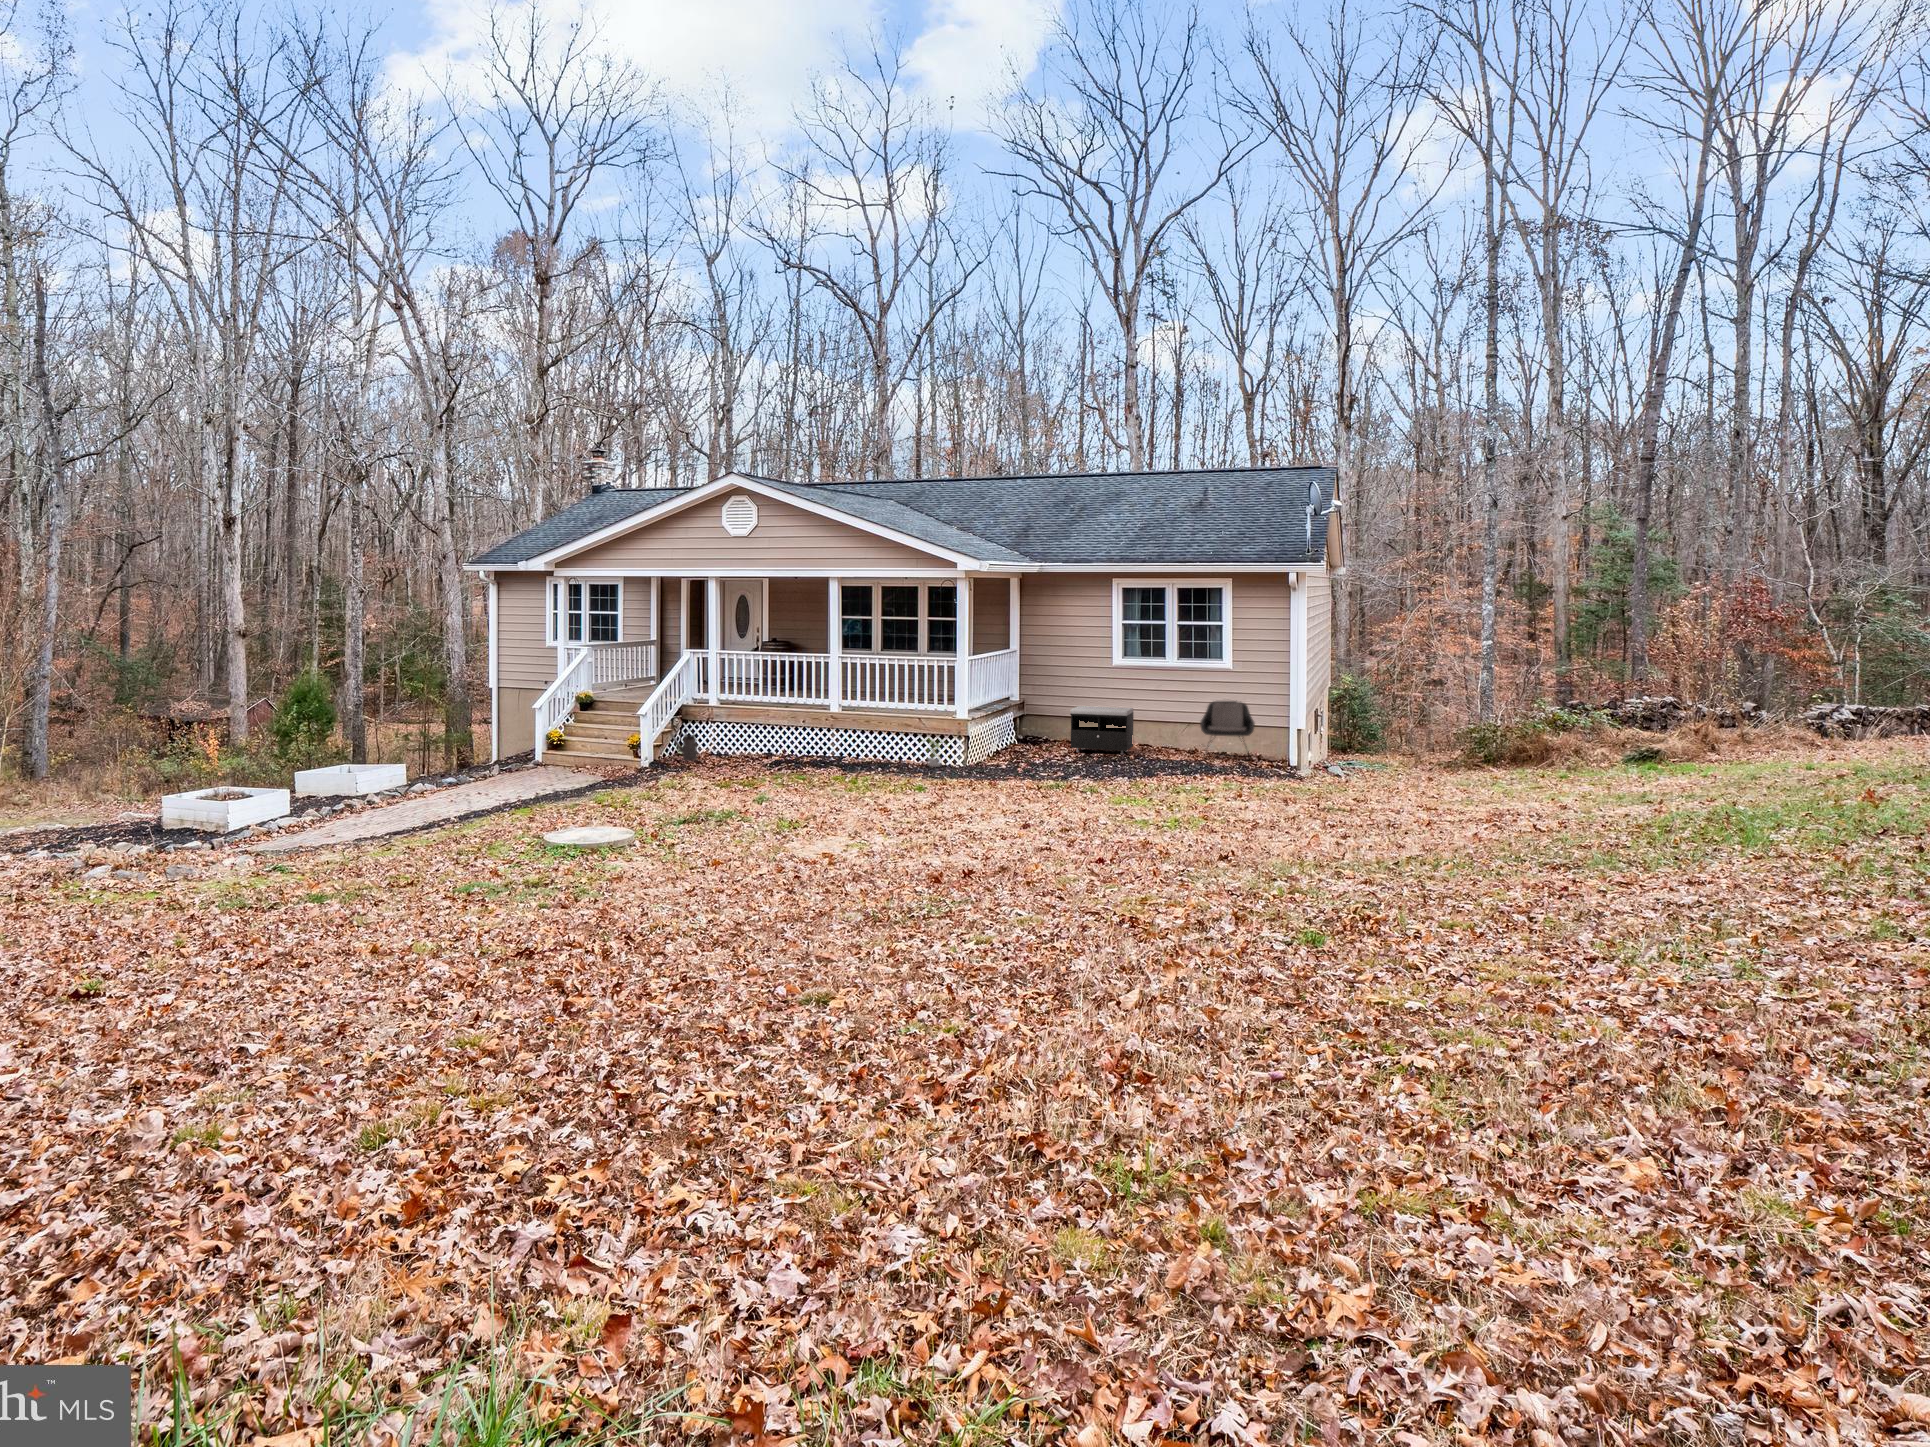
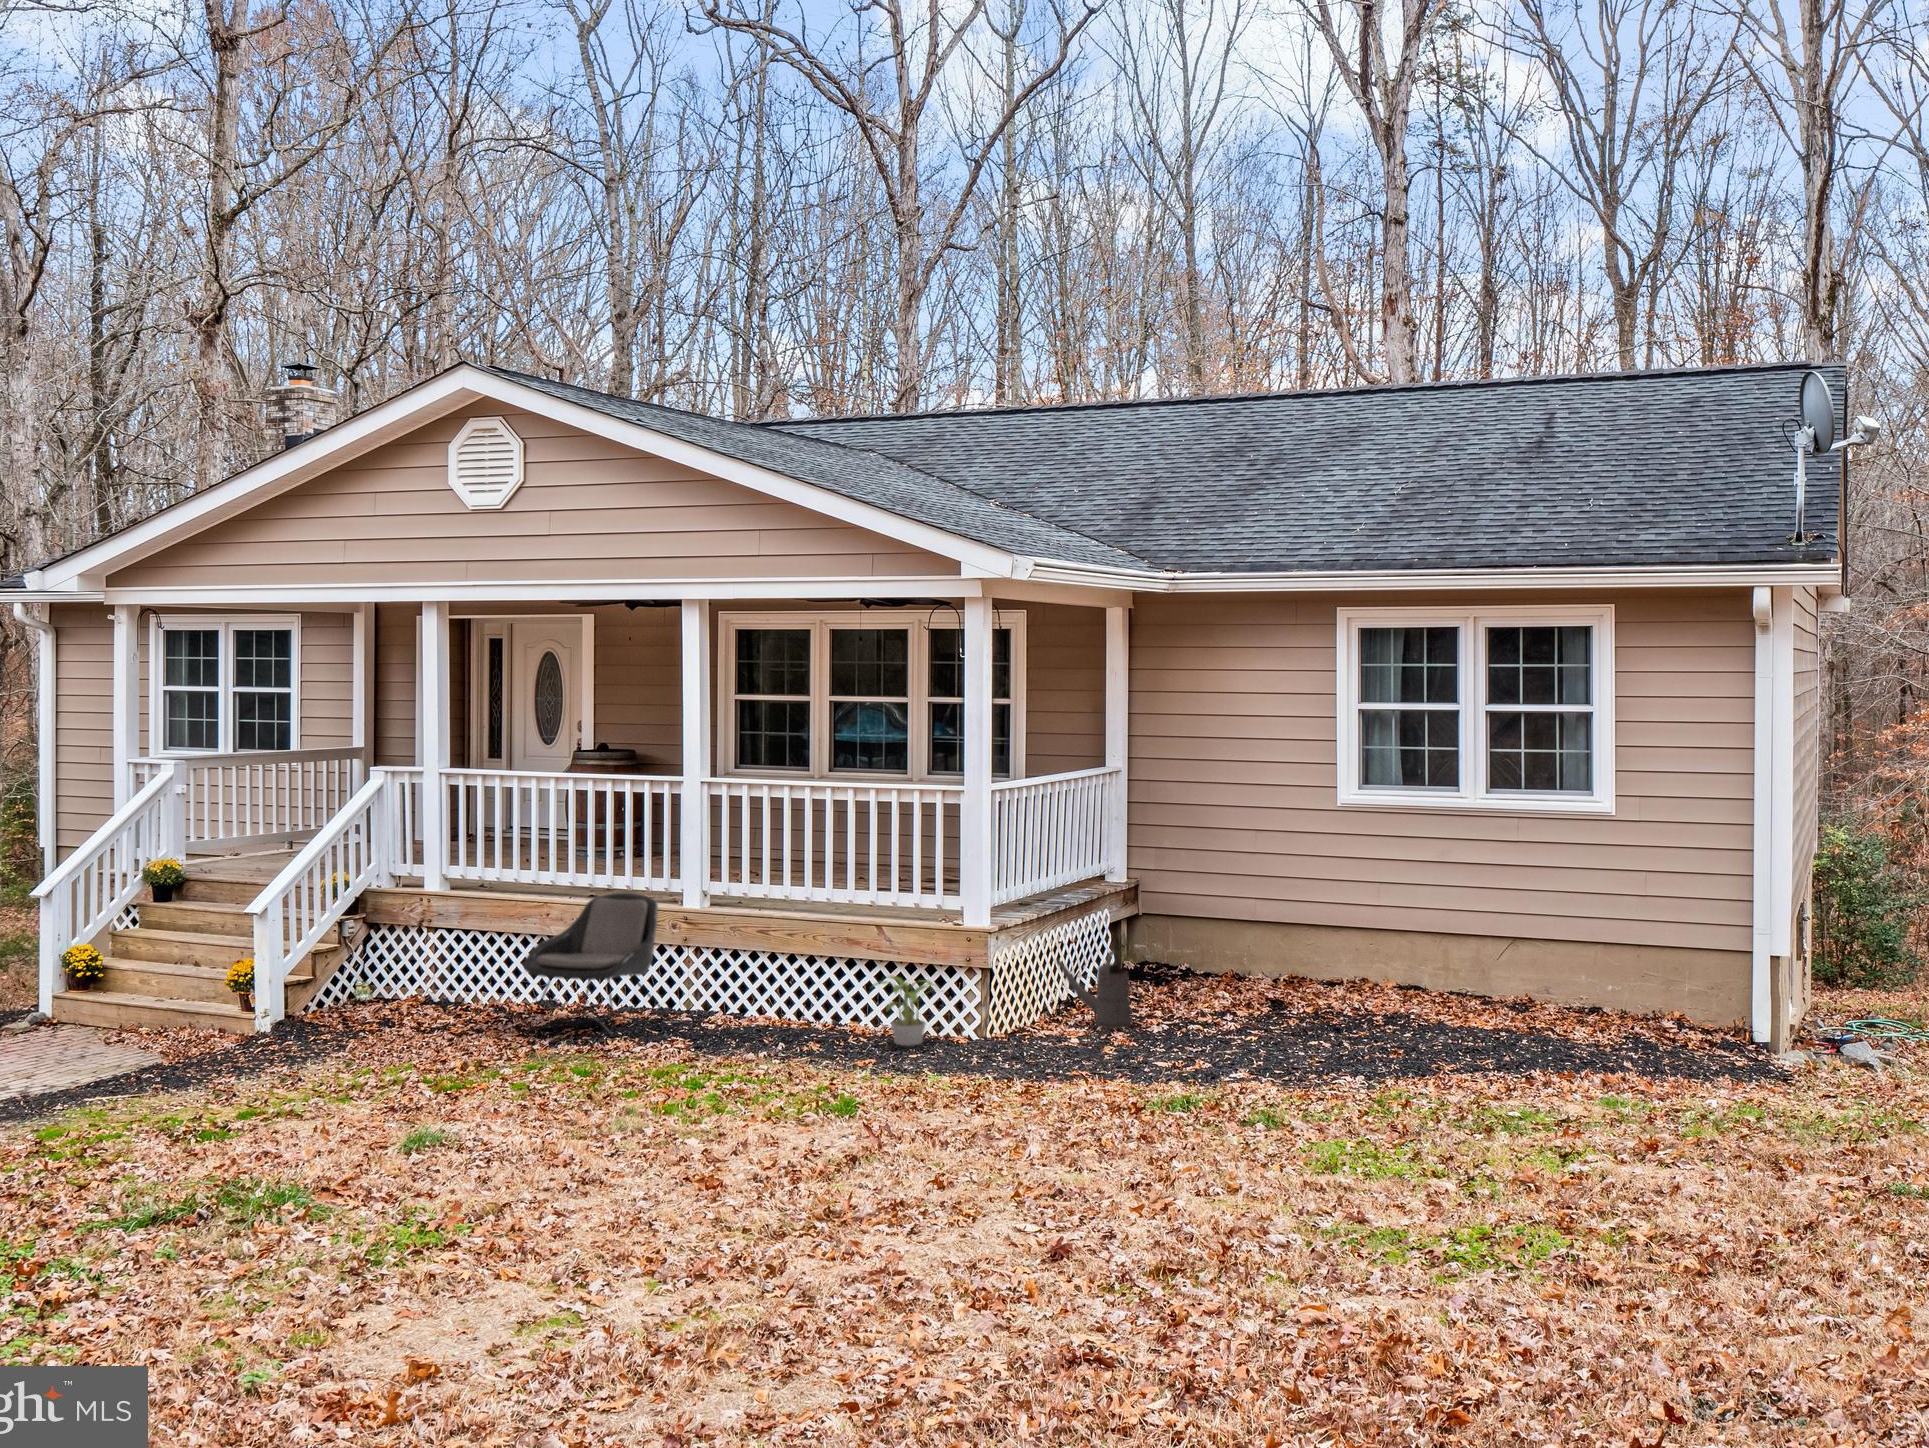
lounge chair: present [1200,701,1255,760] -> present [524,893,666,1037]
storage bench: present [1070,706,1133,754] -> none [1236,899,1384,1015]
watering can: present [671,732,700,762] -> present [1057,951,1142,1029]

